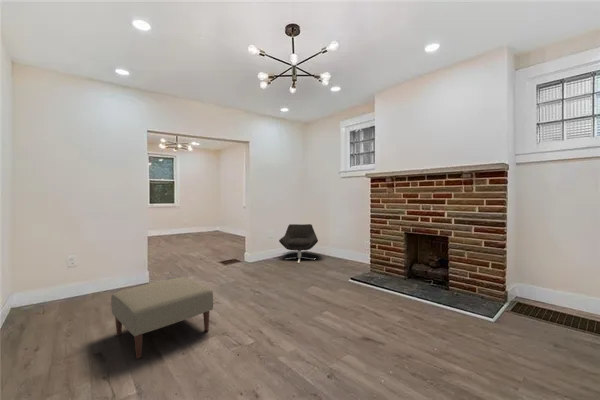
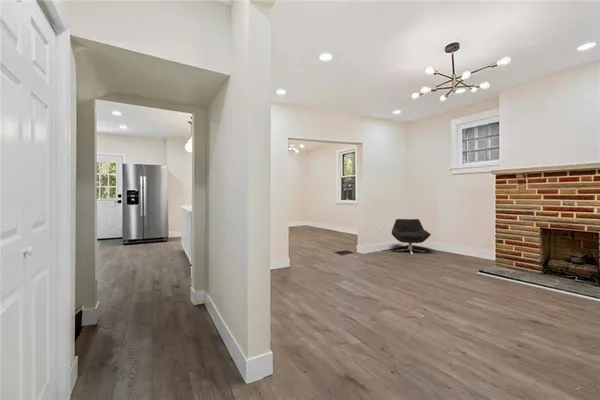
ottoman: present [111,278,213,359] -> none [303,259,382,317]

